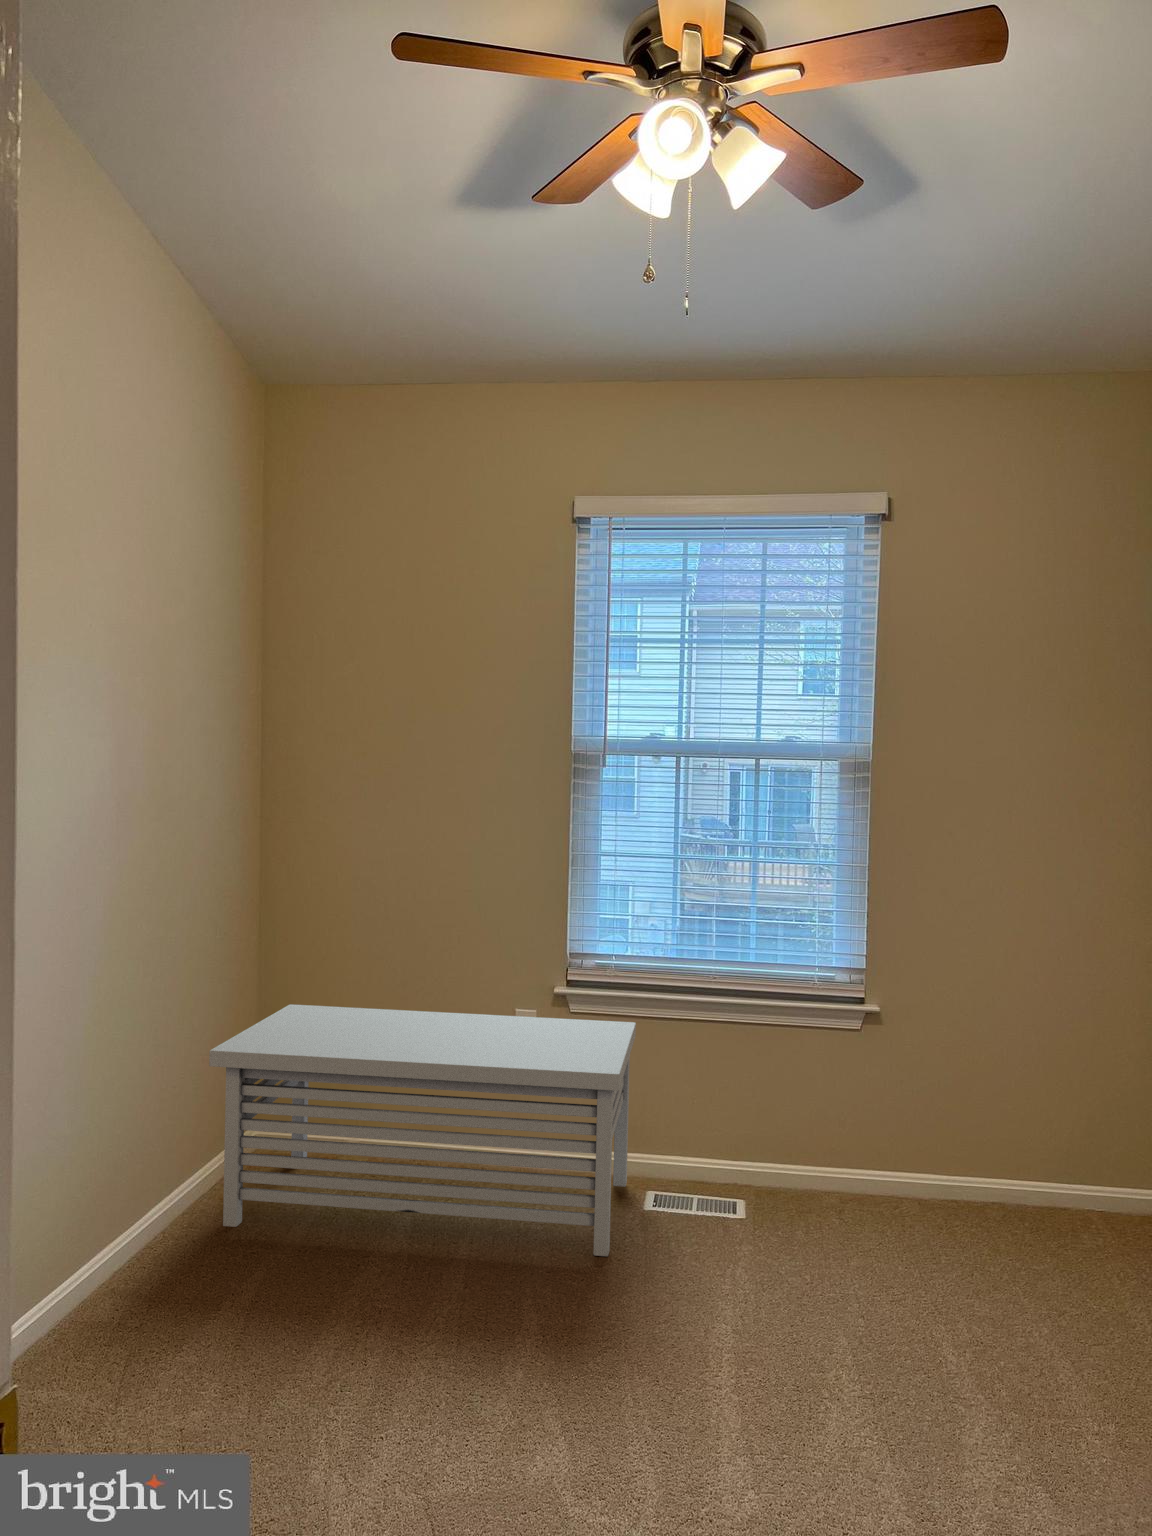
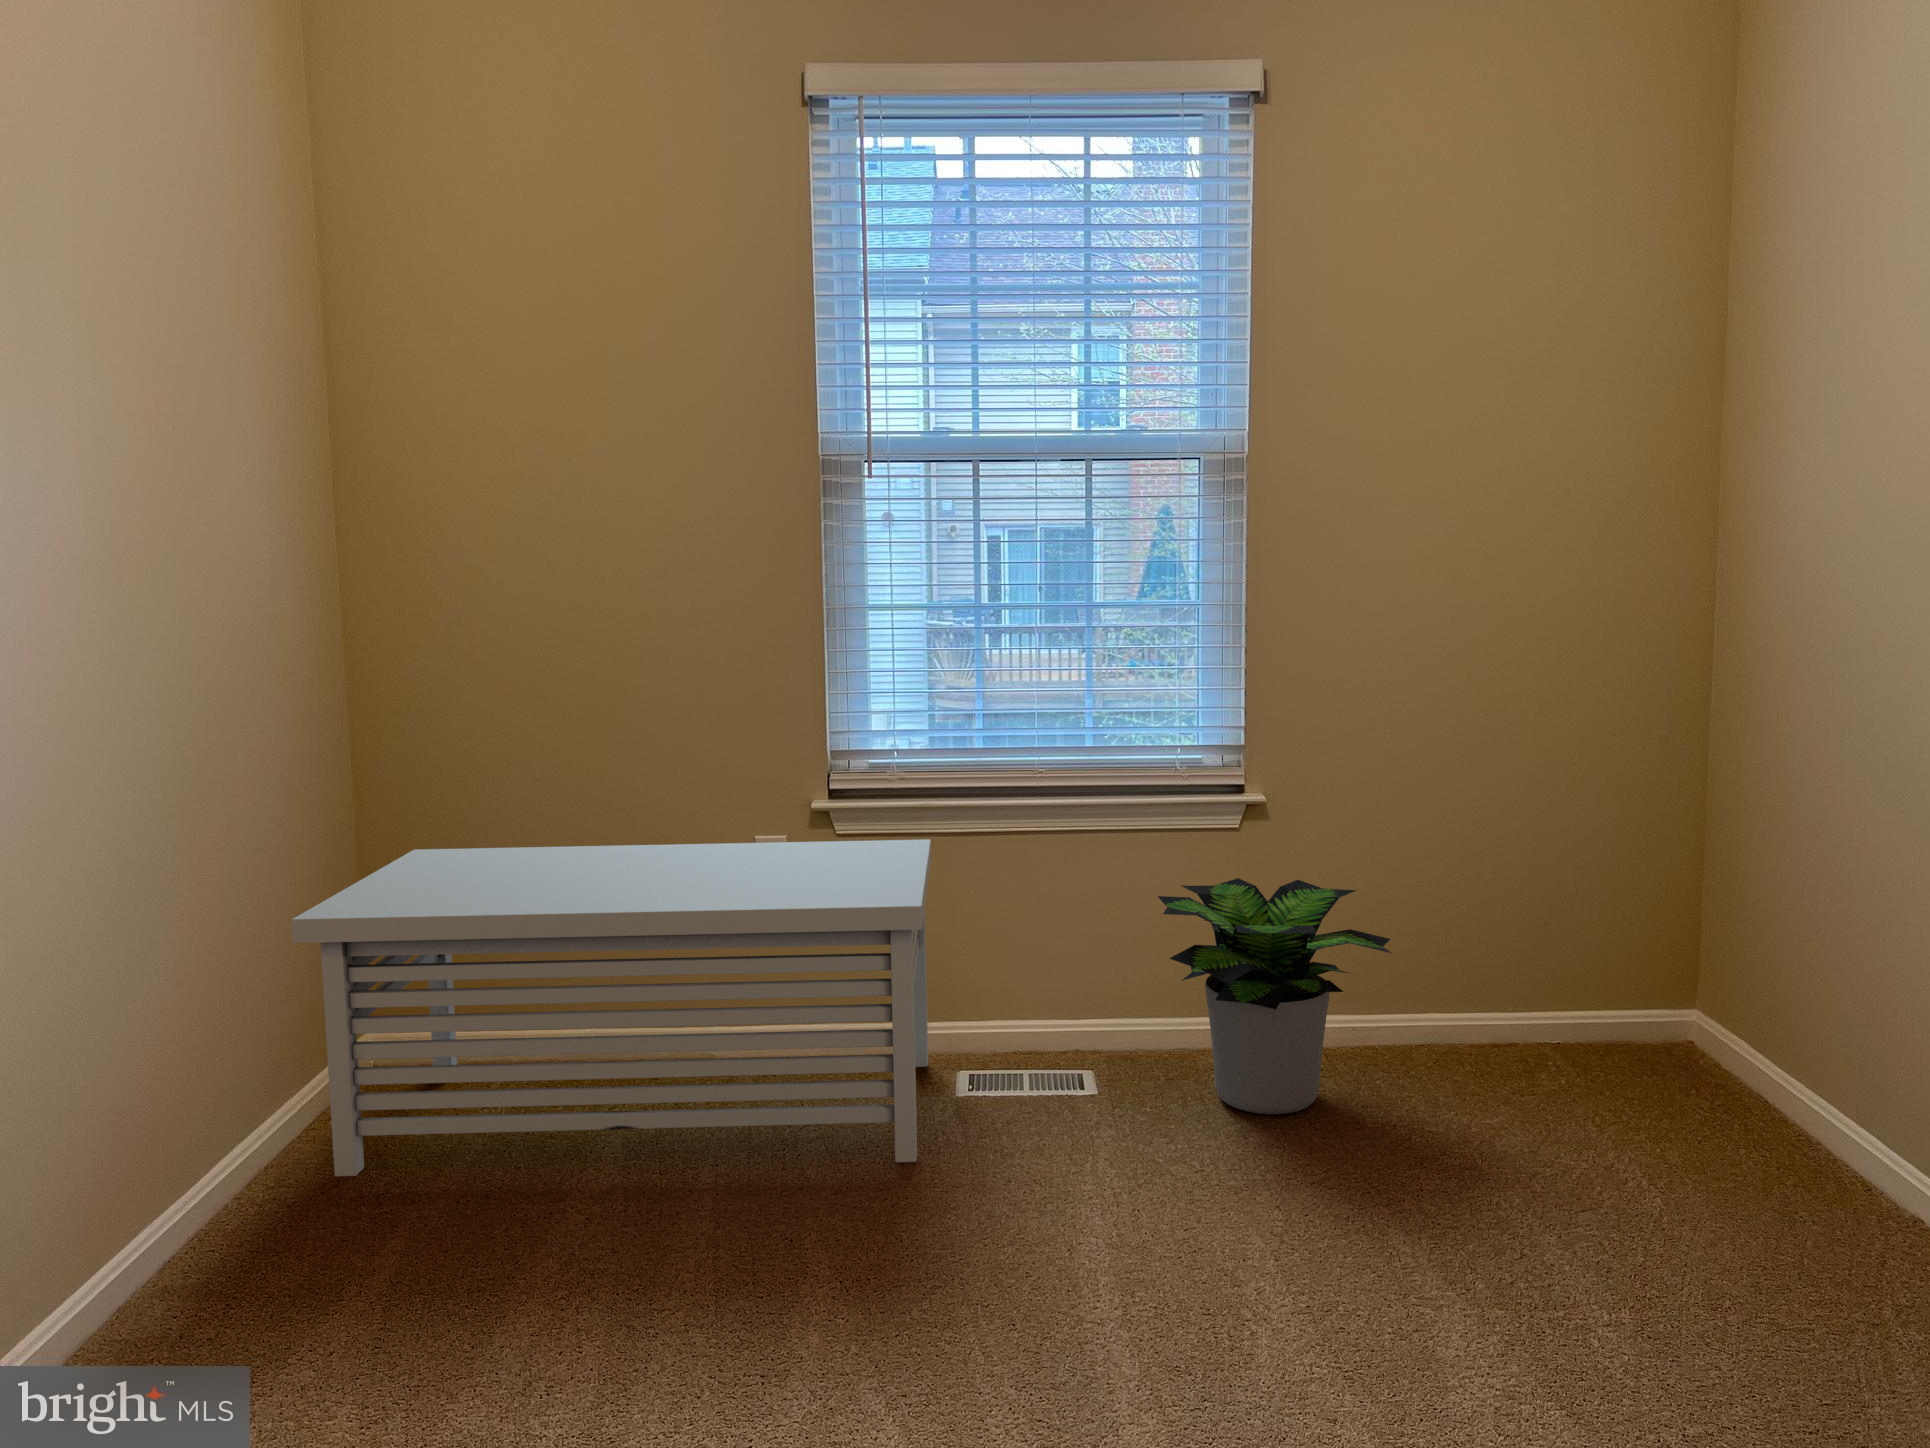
potted plant: none [794,1068,968,1248] -> present [1158,878,1391,1114]

